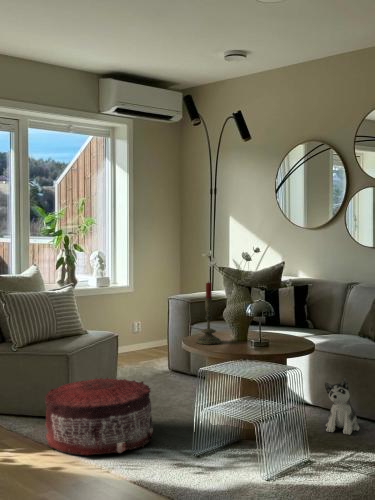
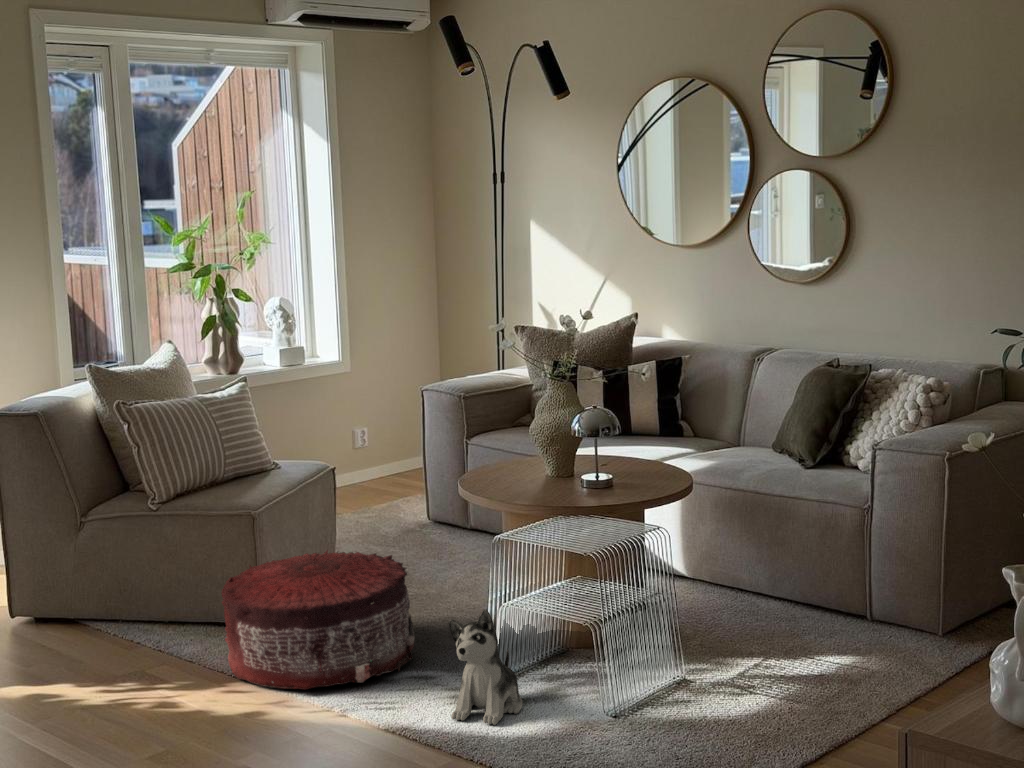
candle: present [196,282,221,344] -> none [483,373,526,486]
plush toy: present [325,378,359,435] -> present [449,609,523,725]

